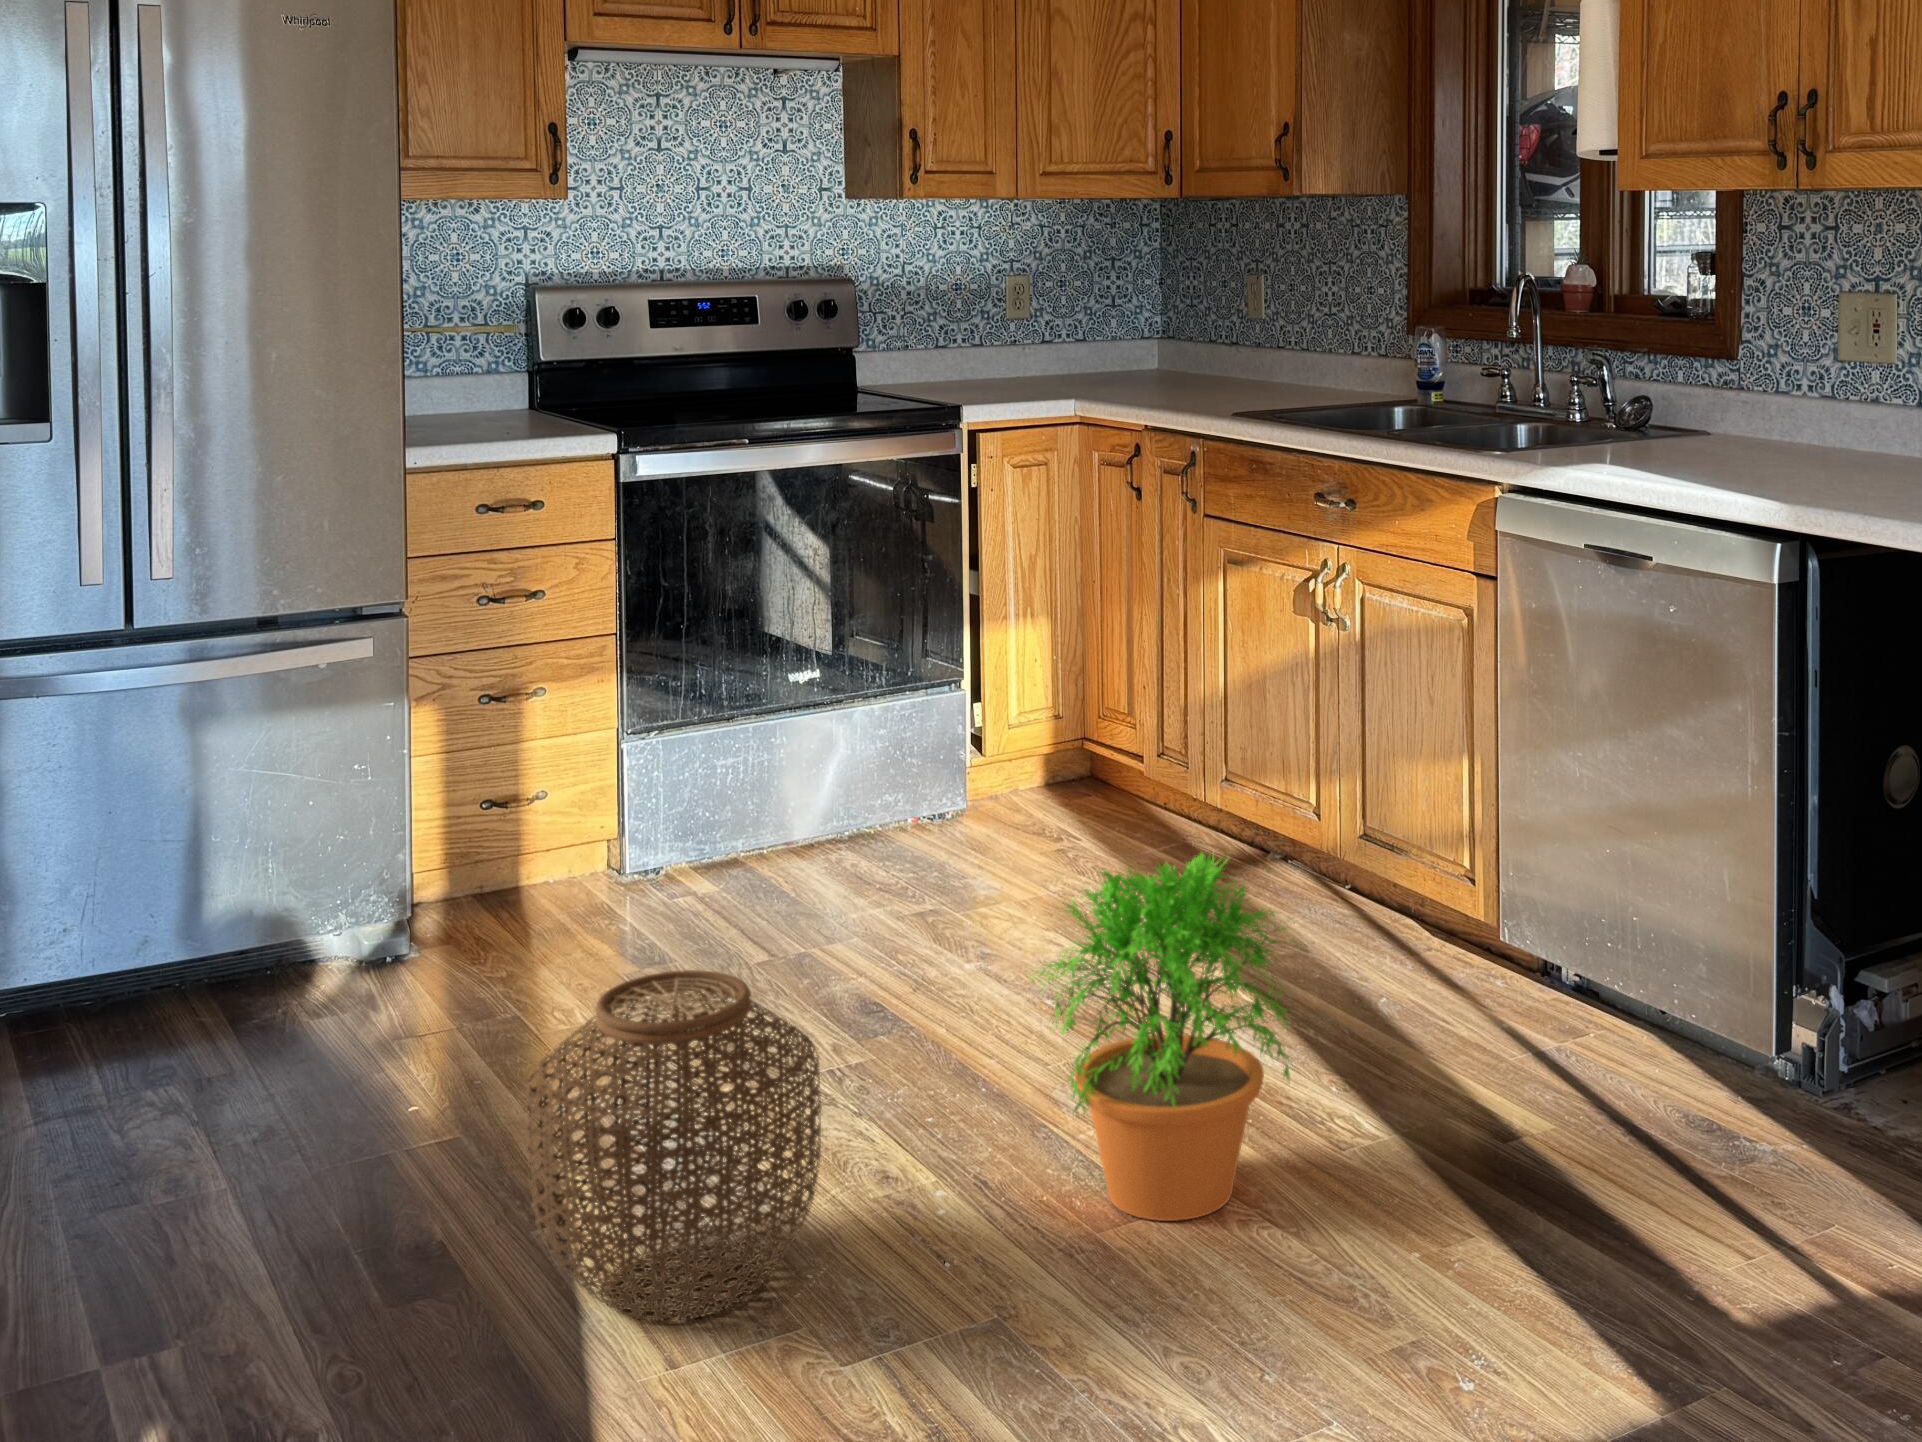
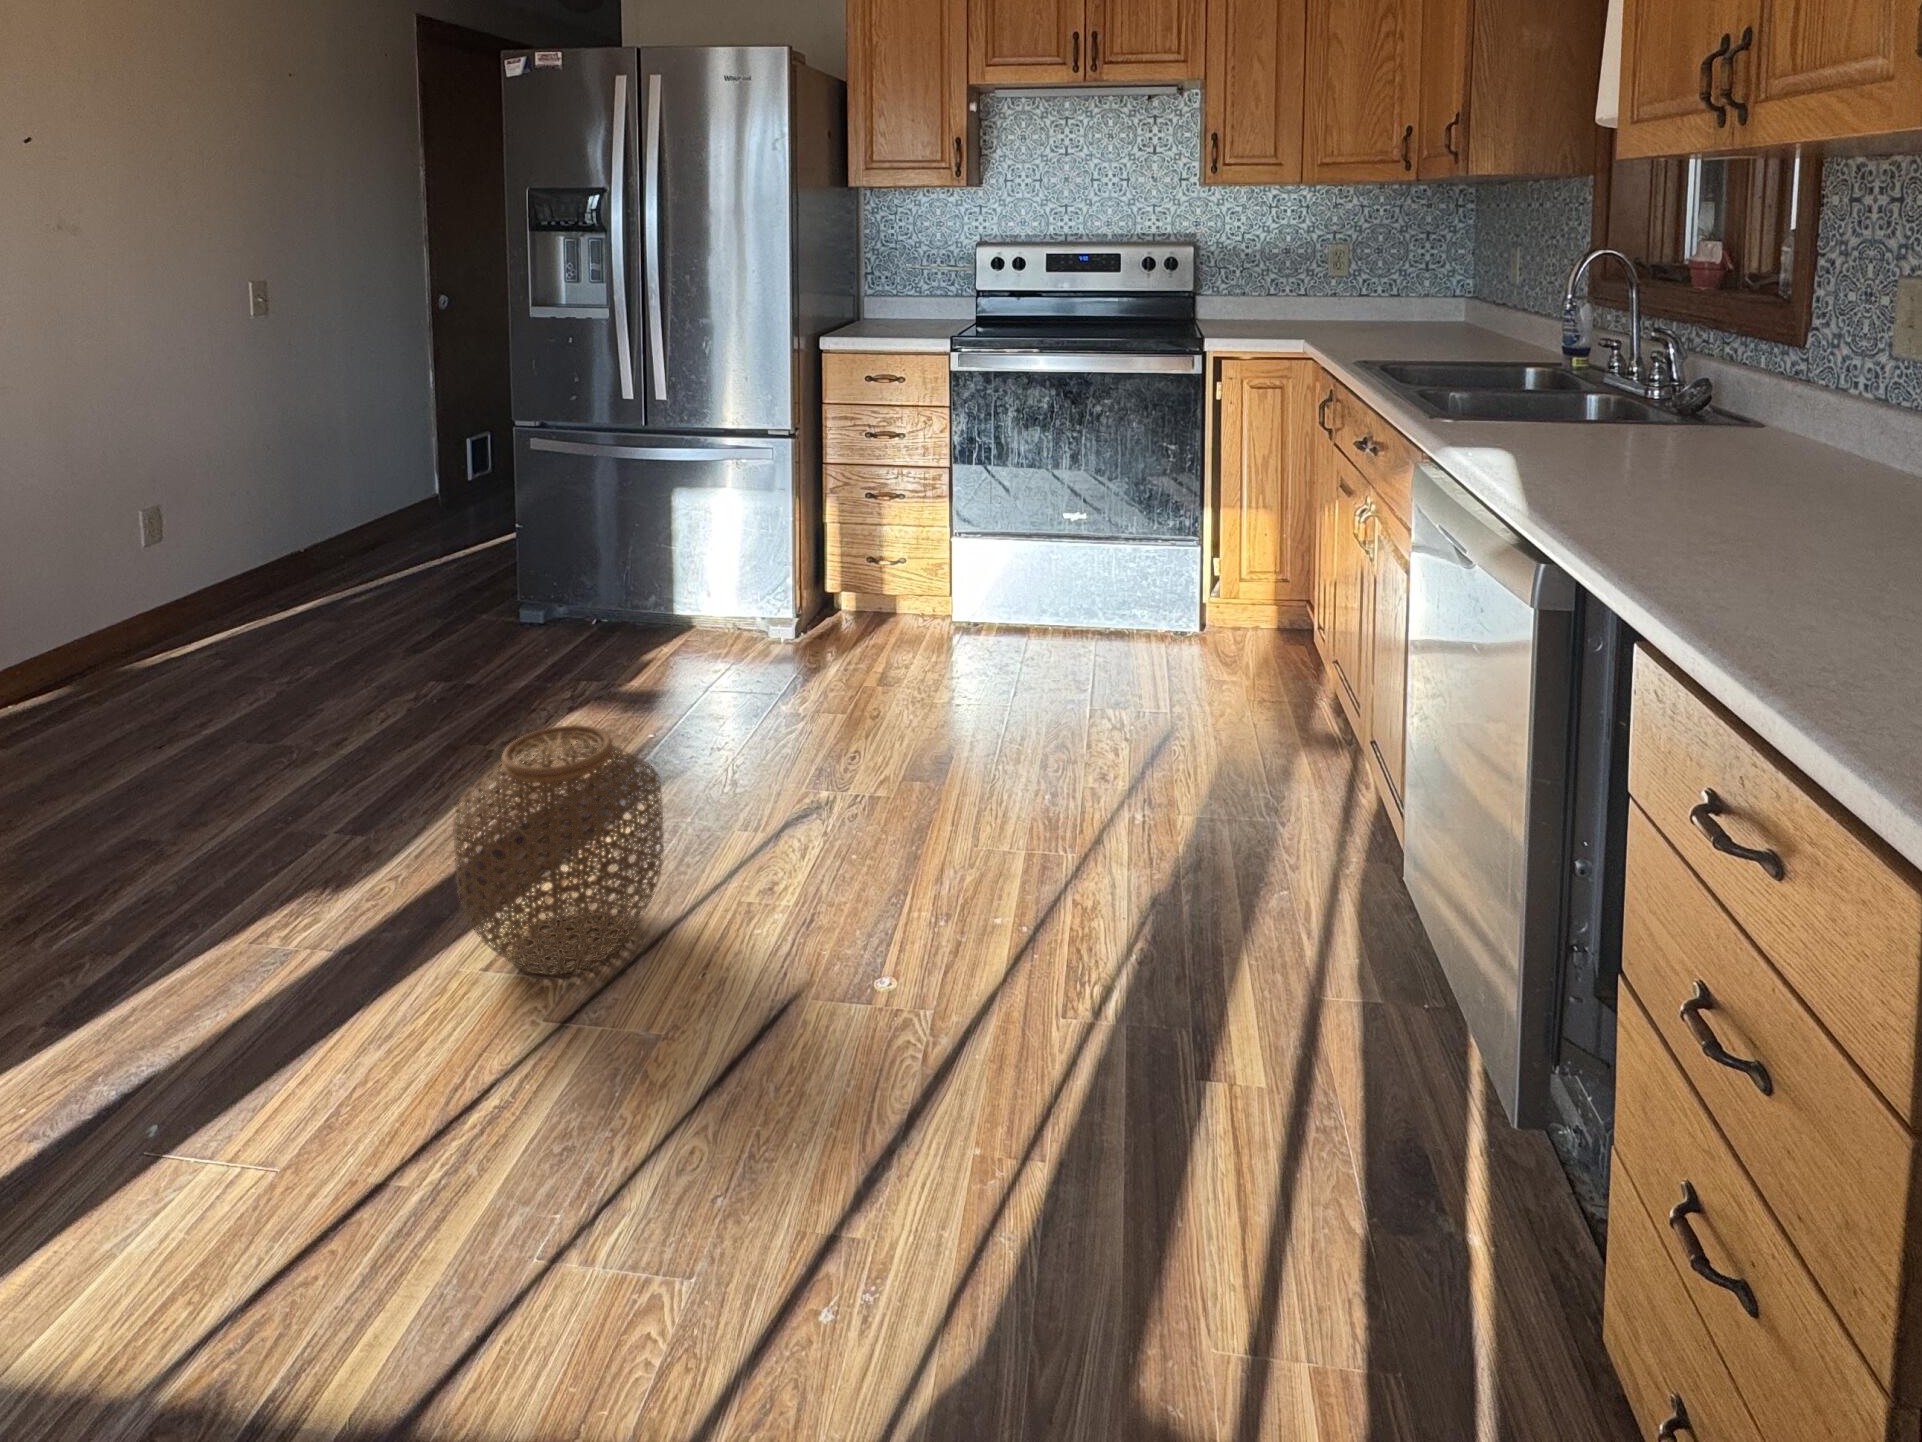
potted plant: present [1033,853,1301,1221] -> none [788,733,1001,1052]

